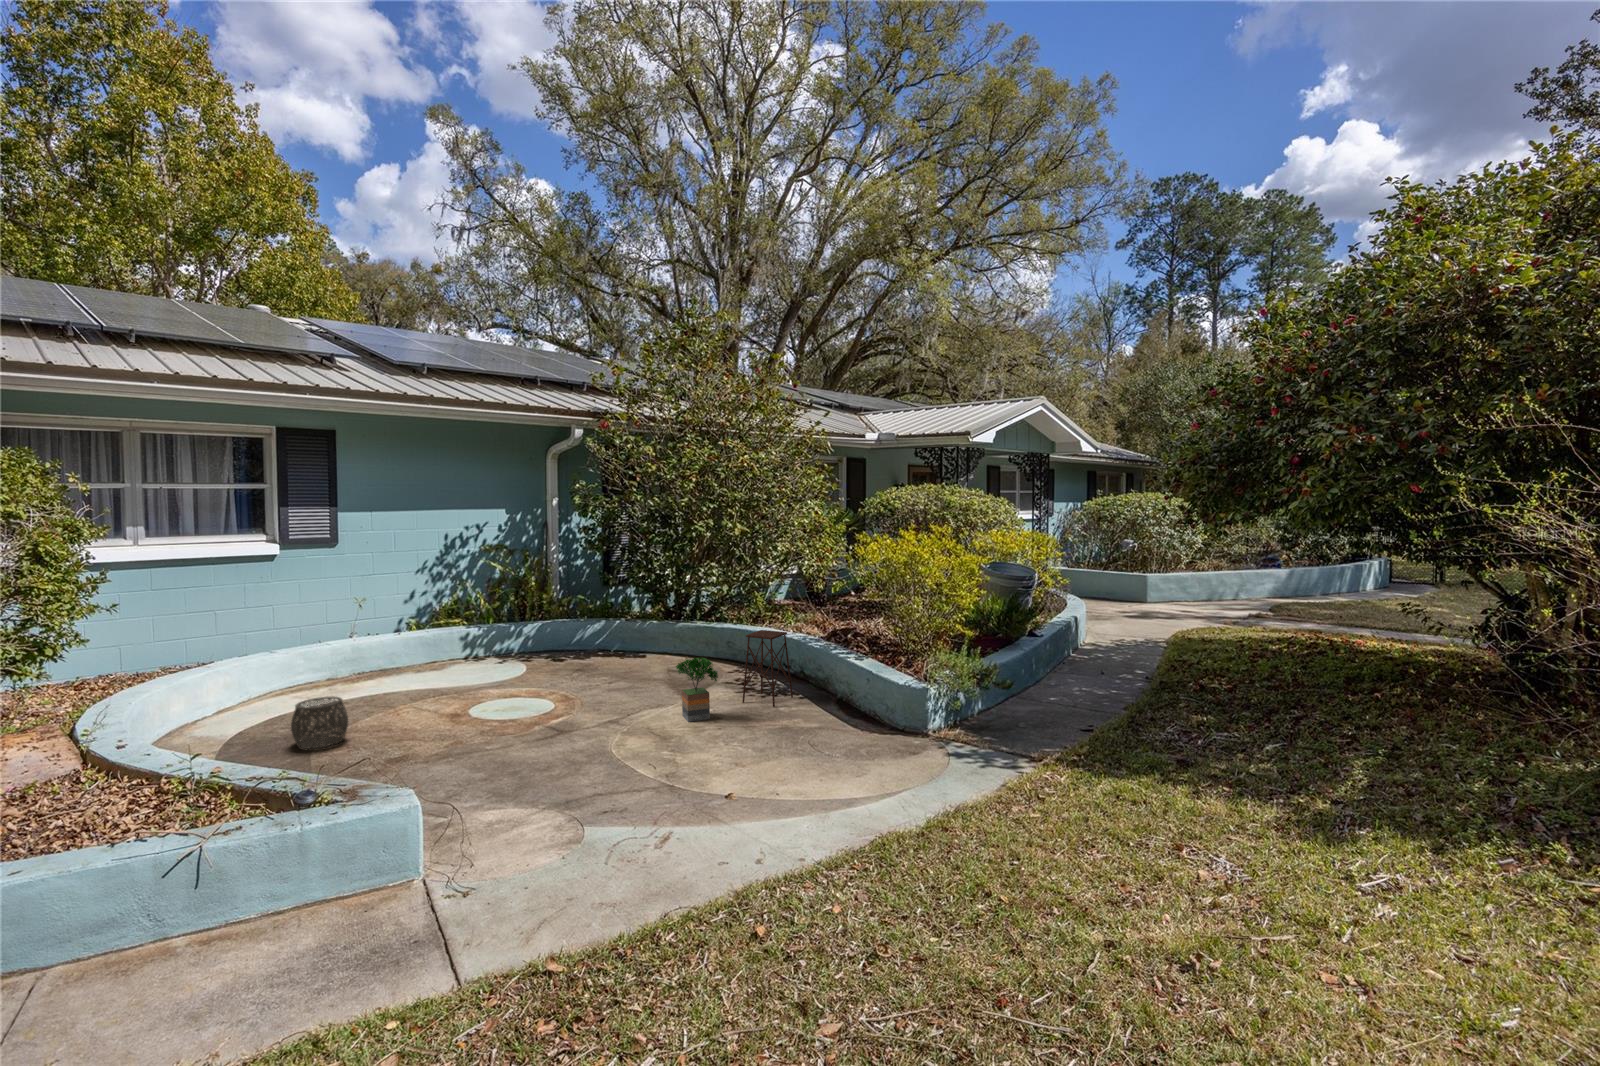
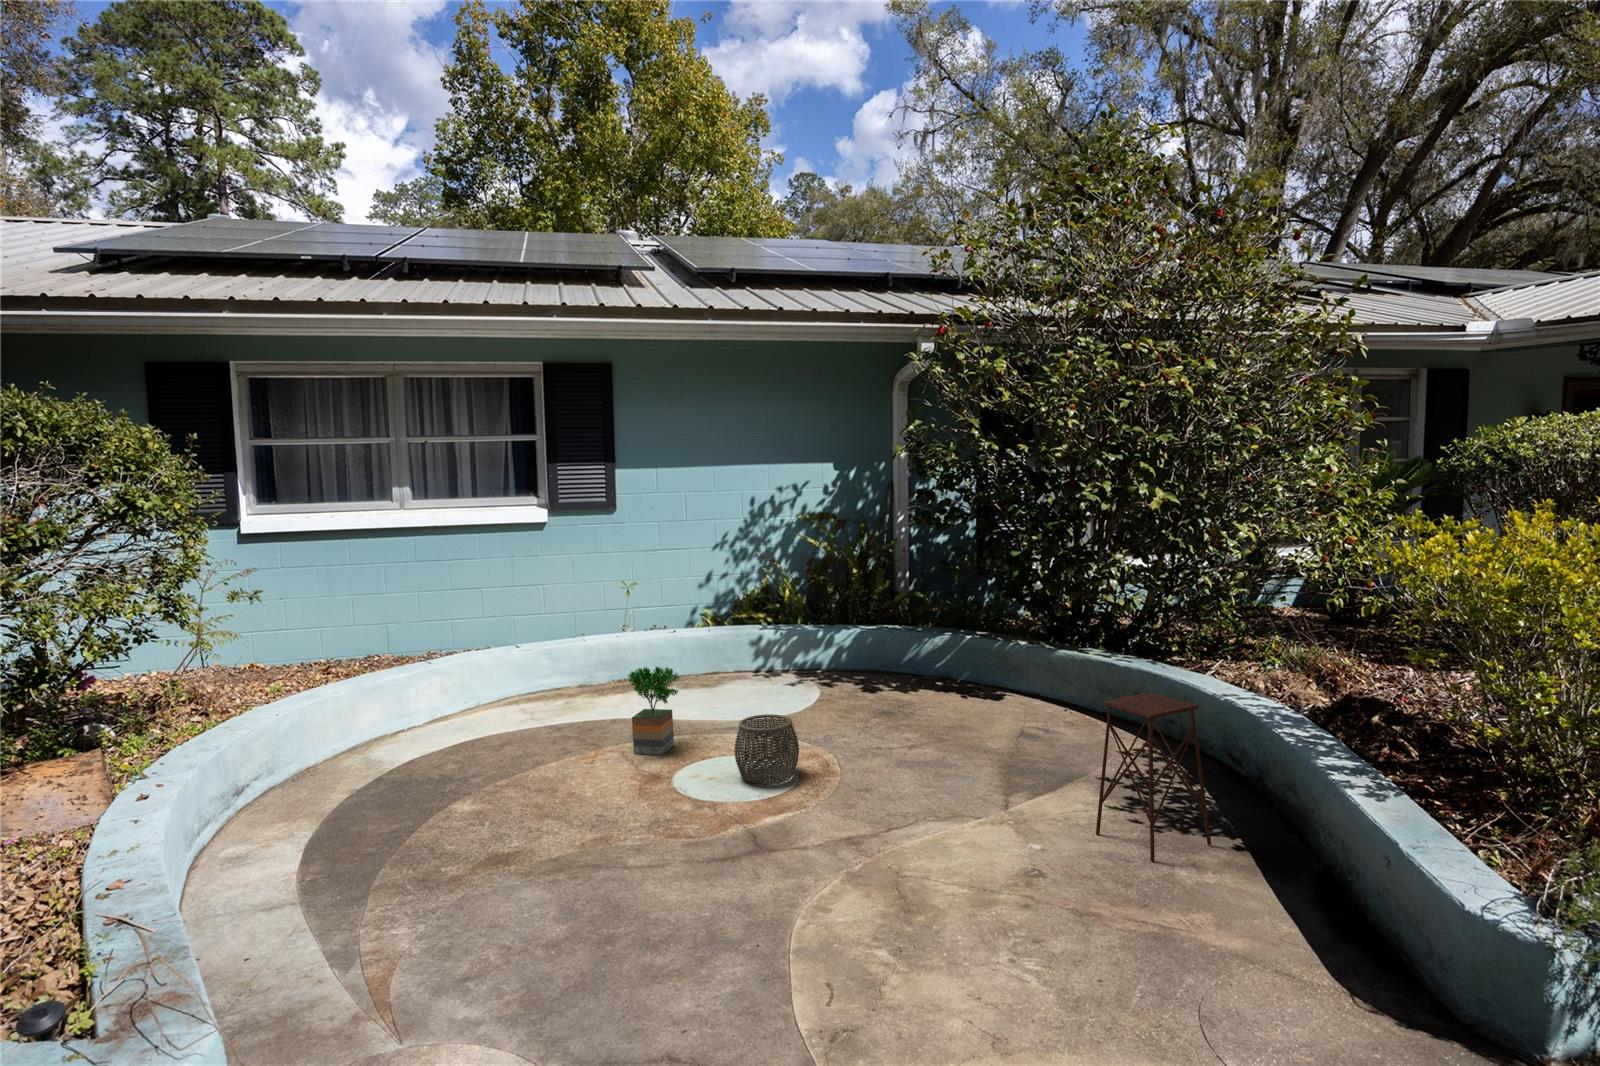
potted tree: present [676,657,718,722] -> present [628,667,680,755]
woven basket: present [291,697,348,749] -> present [734,714,799,784]

